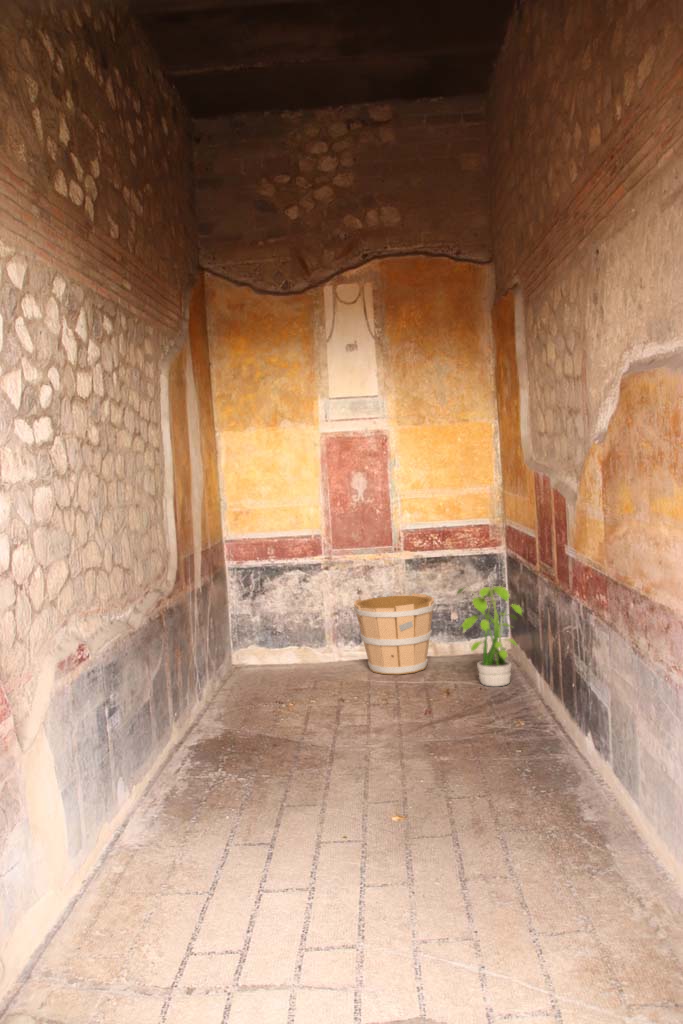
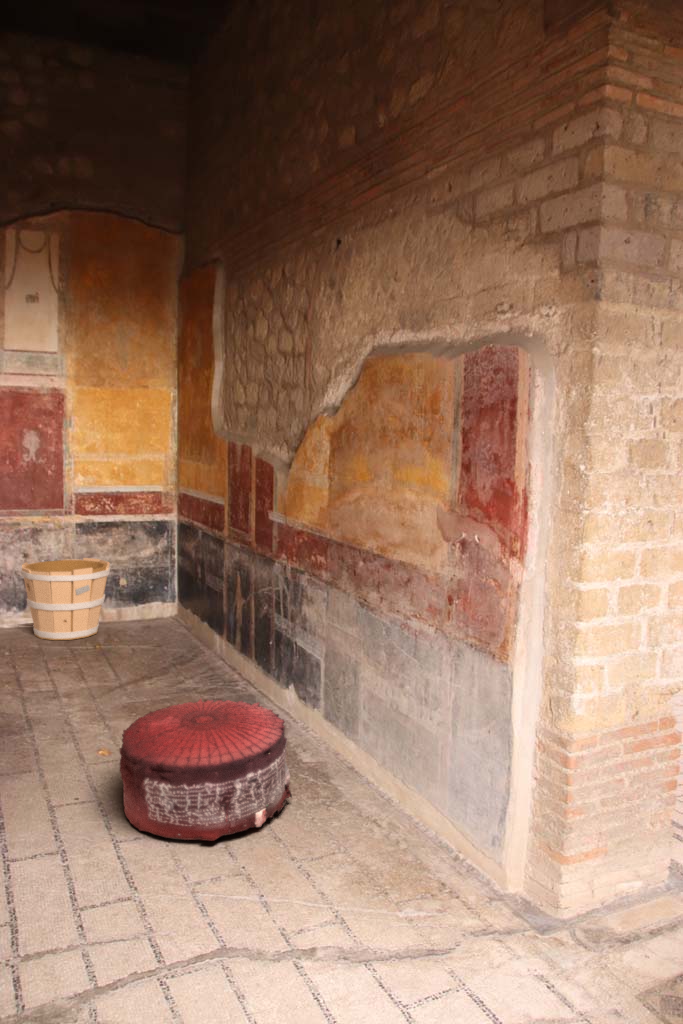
potted plant: present [457,586,522,687] -> none [140,547,206,646]
pouf: none [382,740,550,880] -> present [120,699,292,841]

